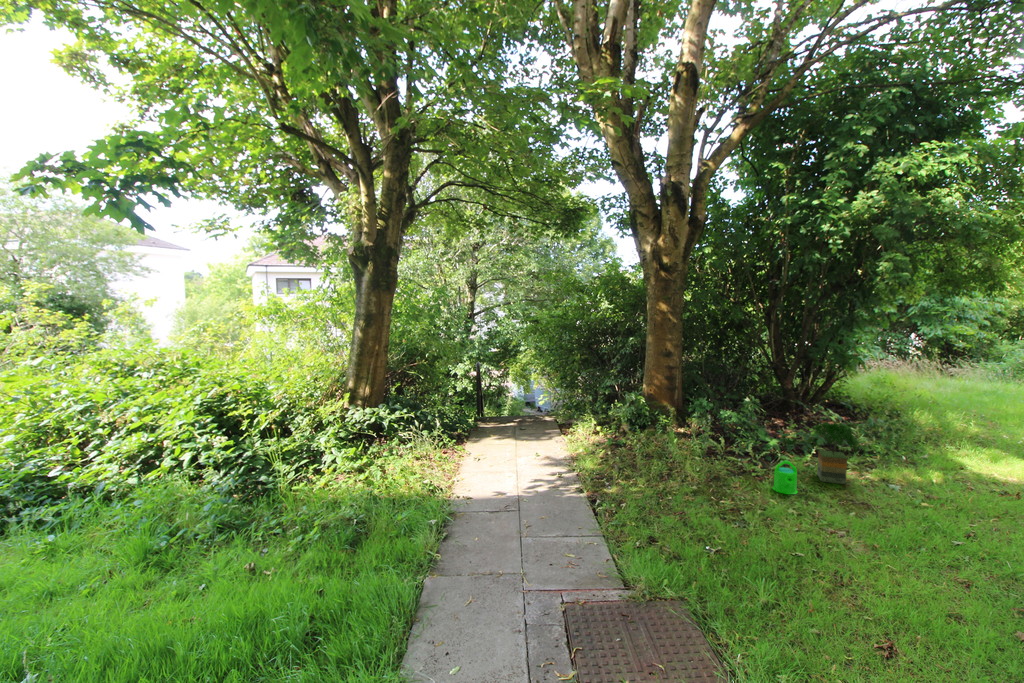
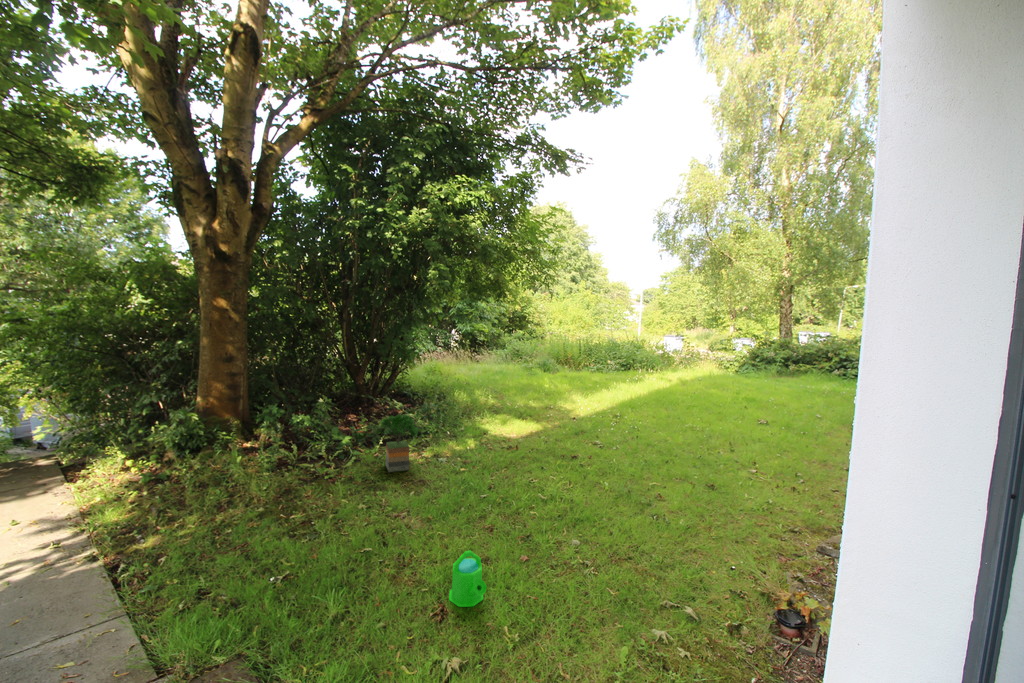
watering can: present [772,460,798,494] -> present [449,550,487,607]

